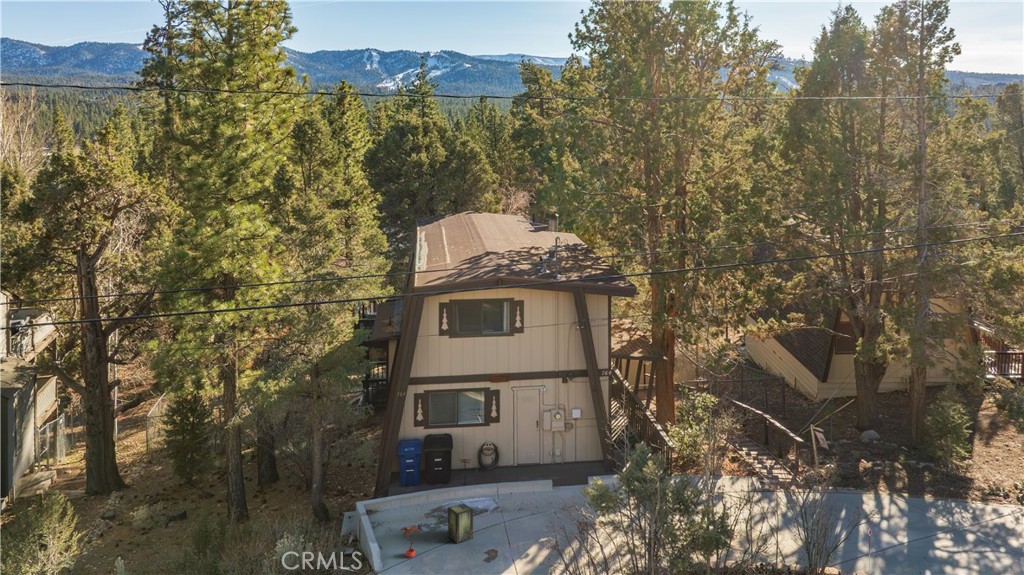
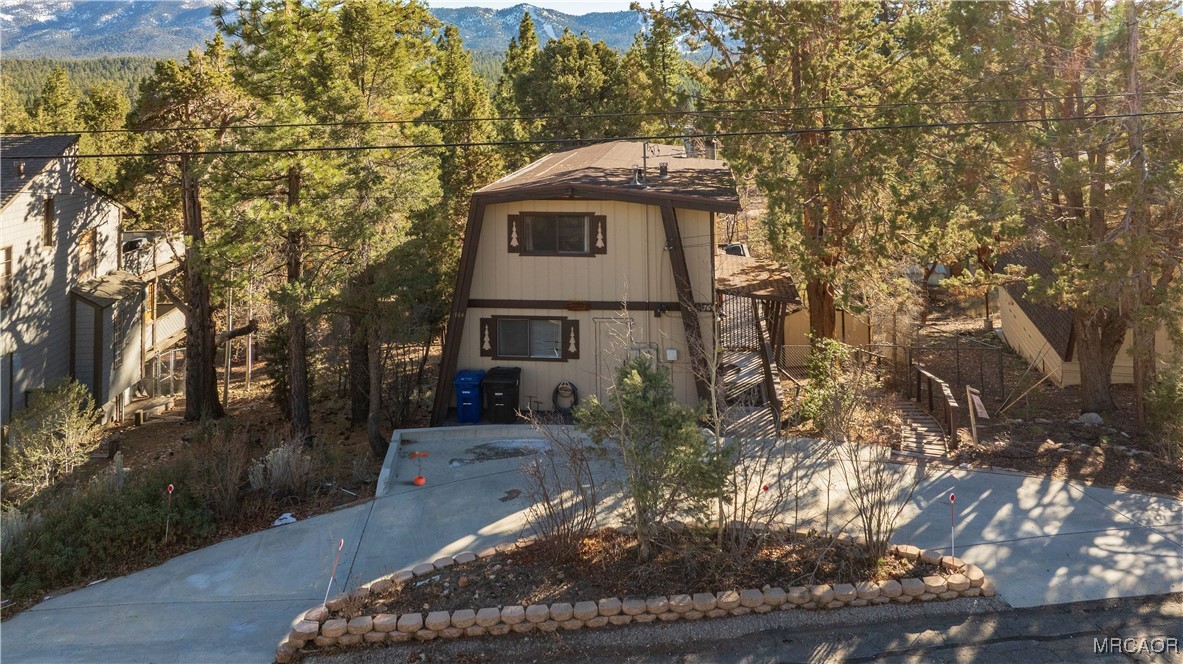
storage box: present [448,504,473,543] -> none [472,435,498,477]

